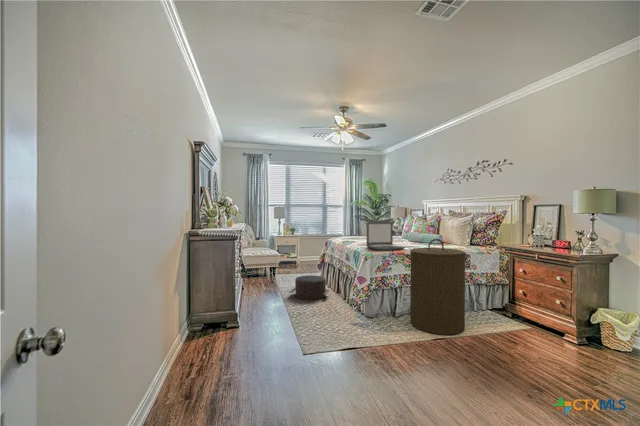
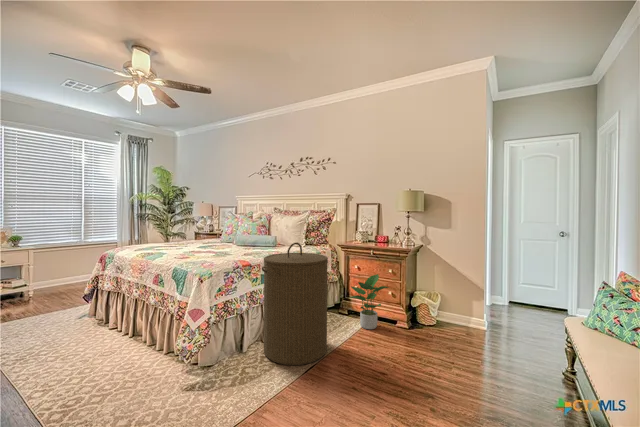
laptop: present [366,220,405,250] -> none [191,220,248,264]
pouf: present [290,275,329,300] -> none [29,315,119,368]
potted plant: none [502,279,553,332] -> present [351,274,389,329]

